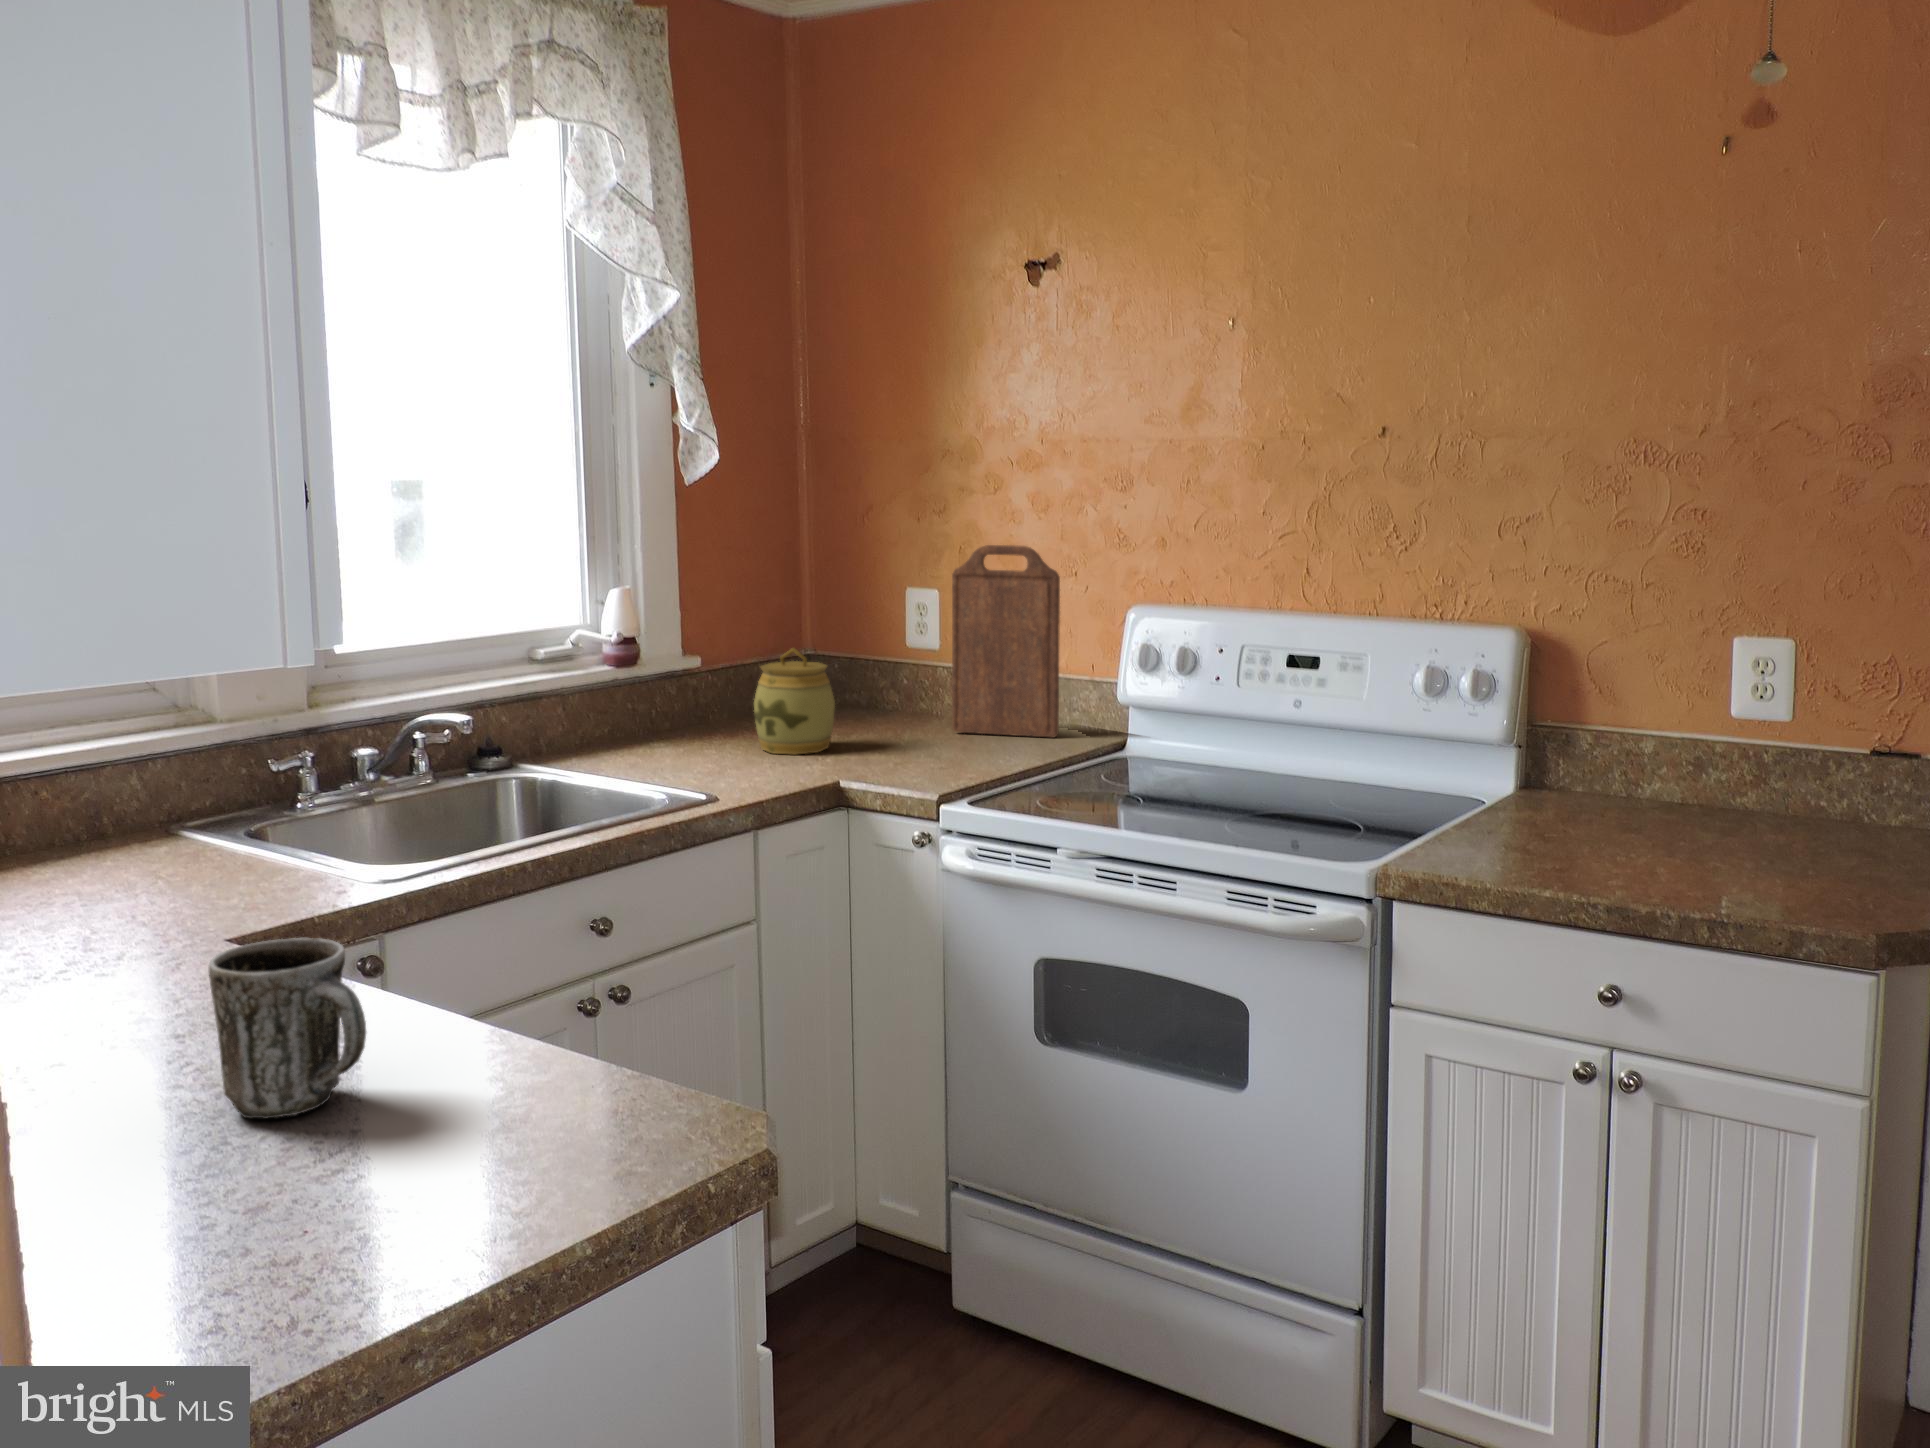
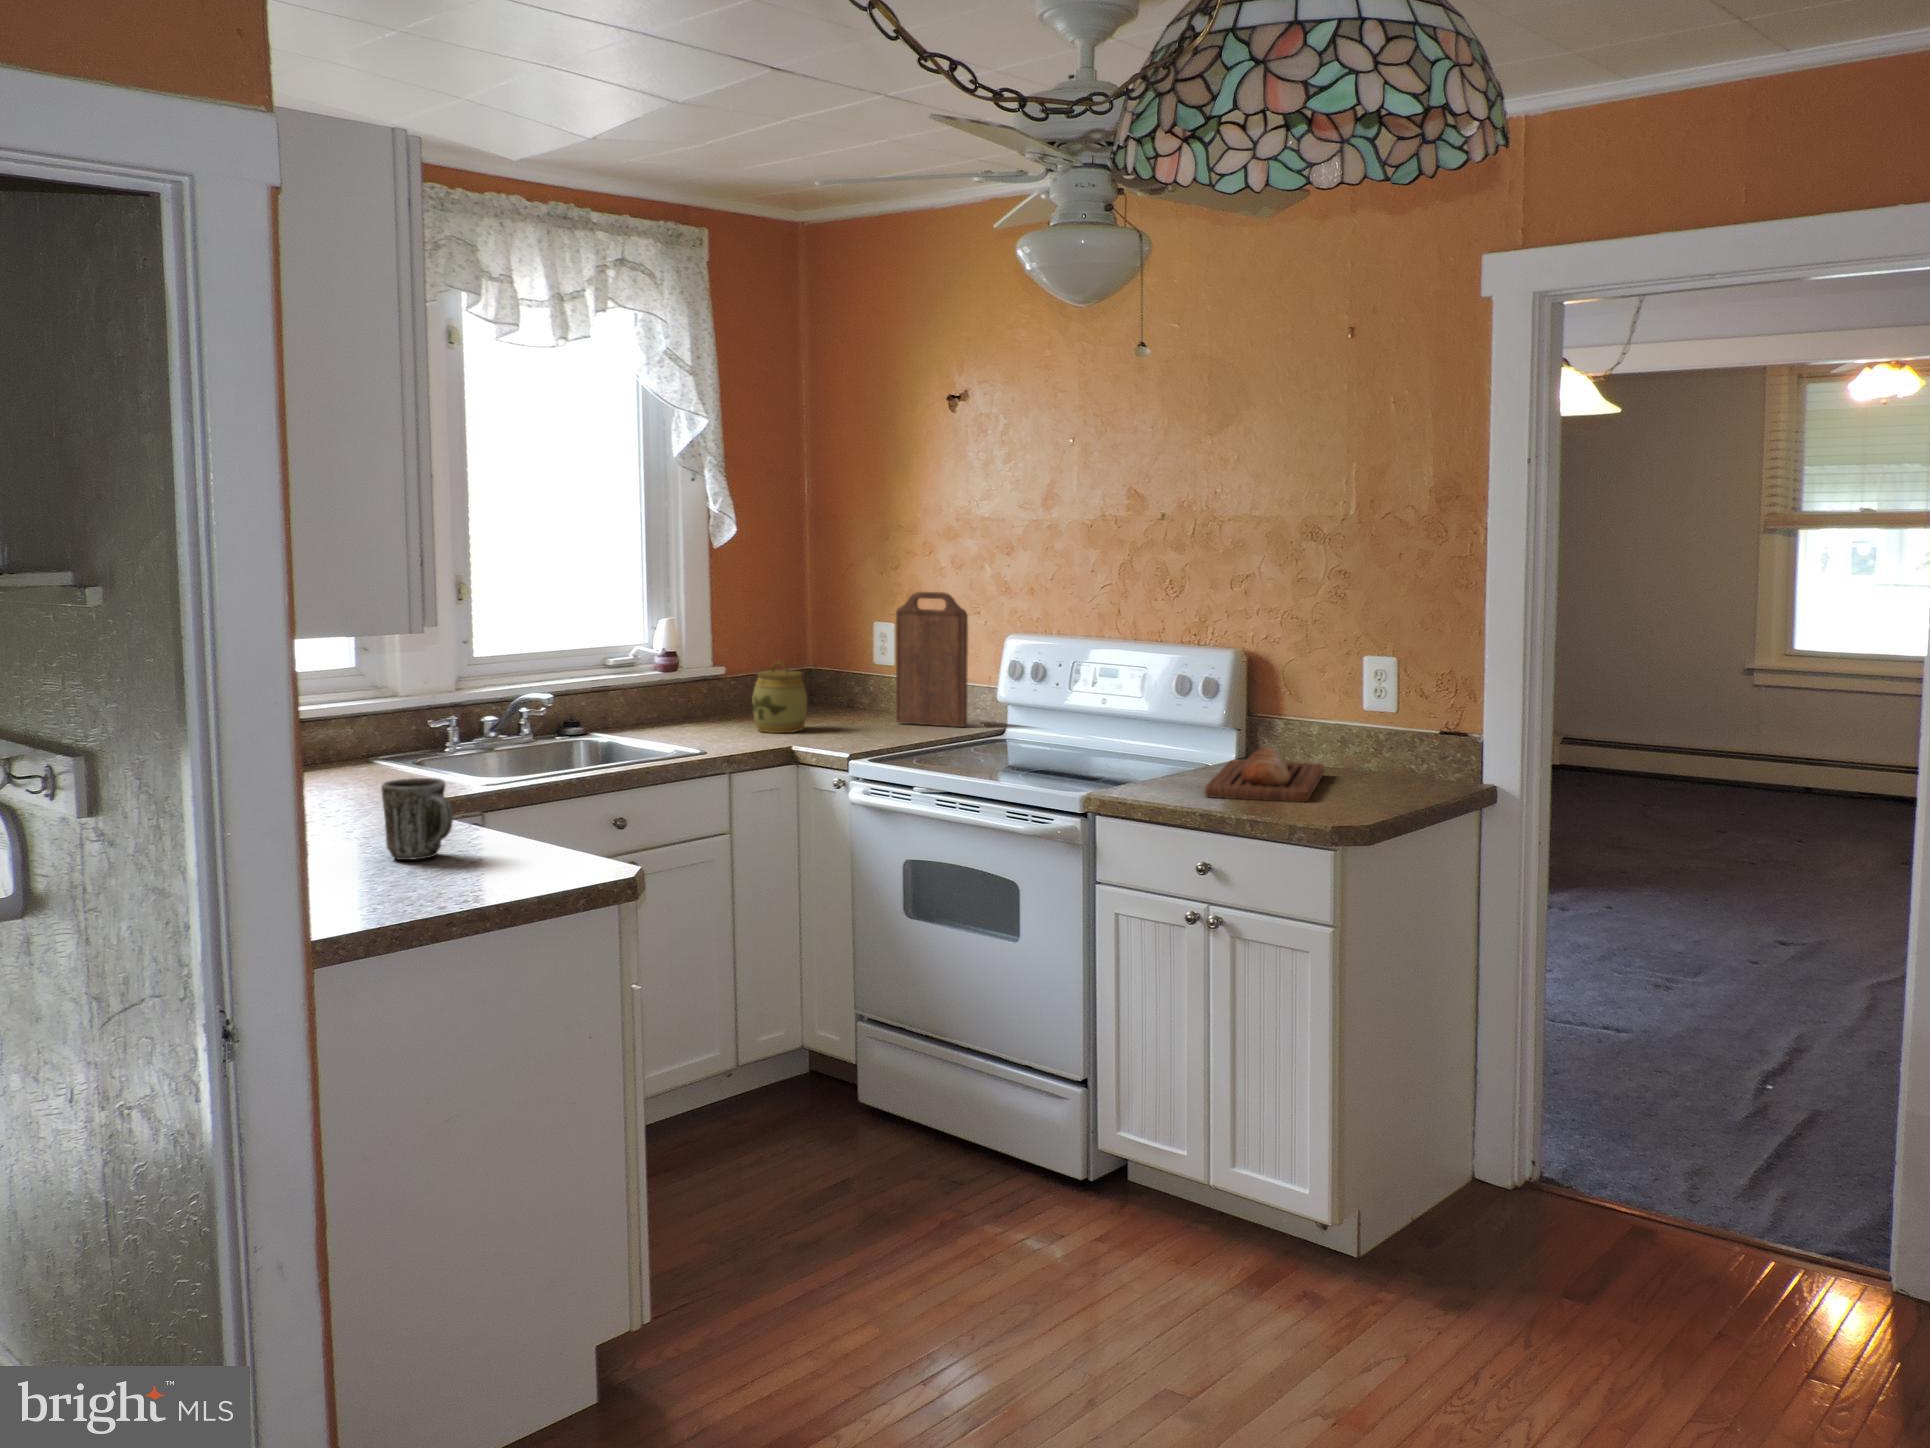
bread loaf: none [1542,780,1755,880] -> present [1205,747,1324,802]

